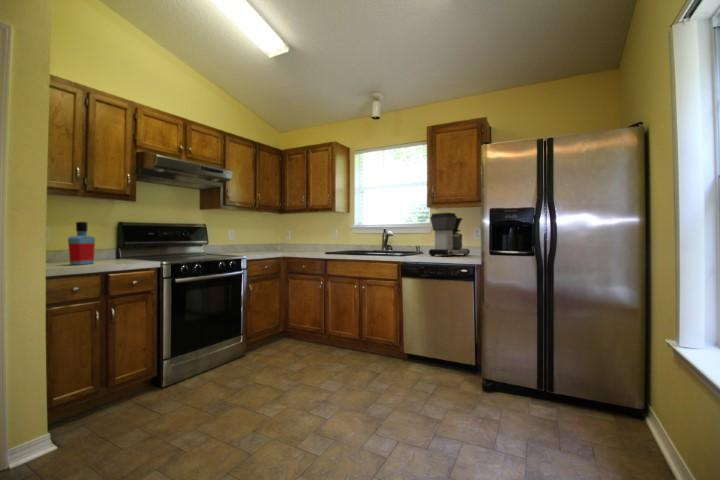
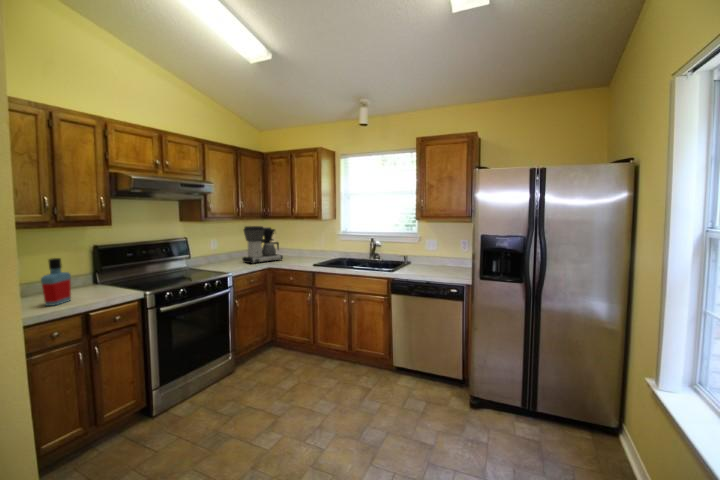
coffee maker: present [429,213,470,257] -> present [242,226,283,264]

